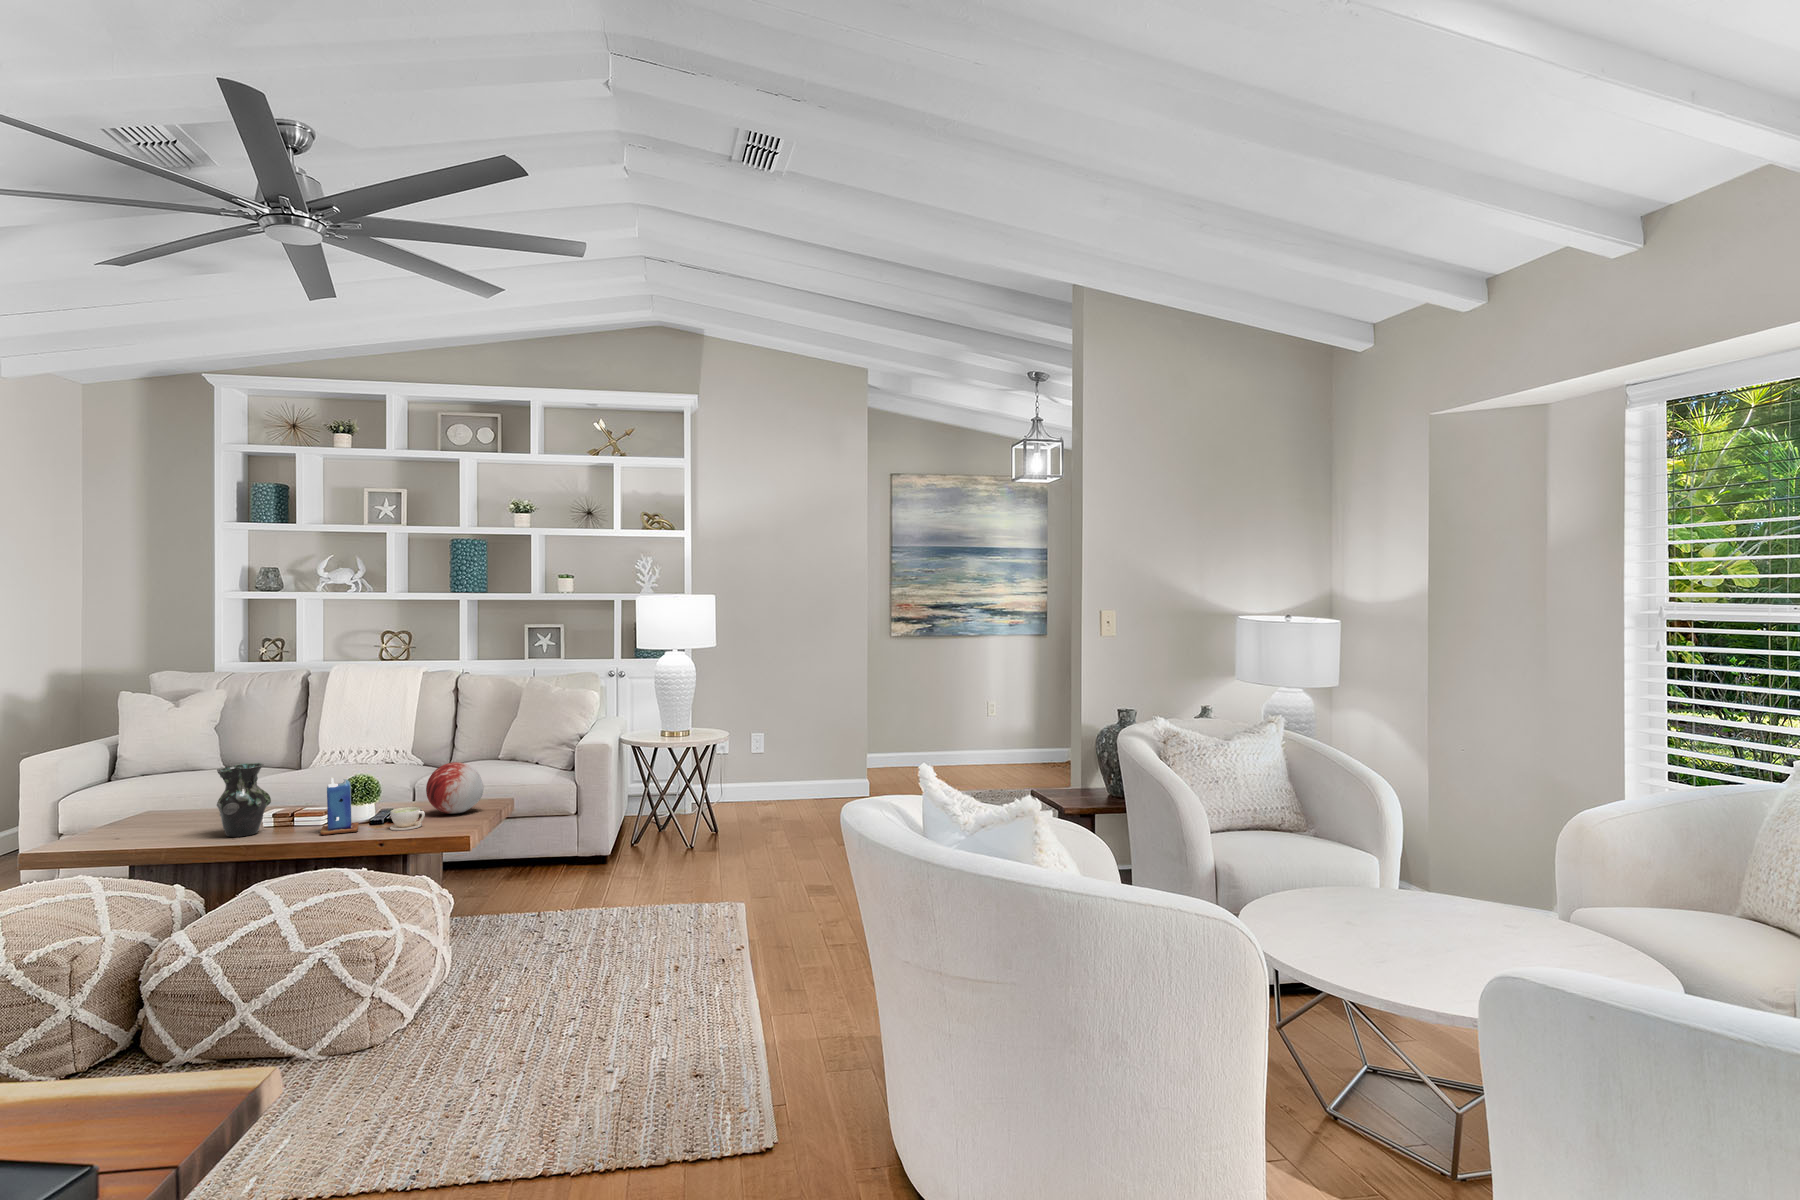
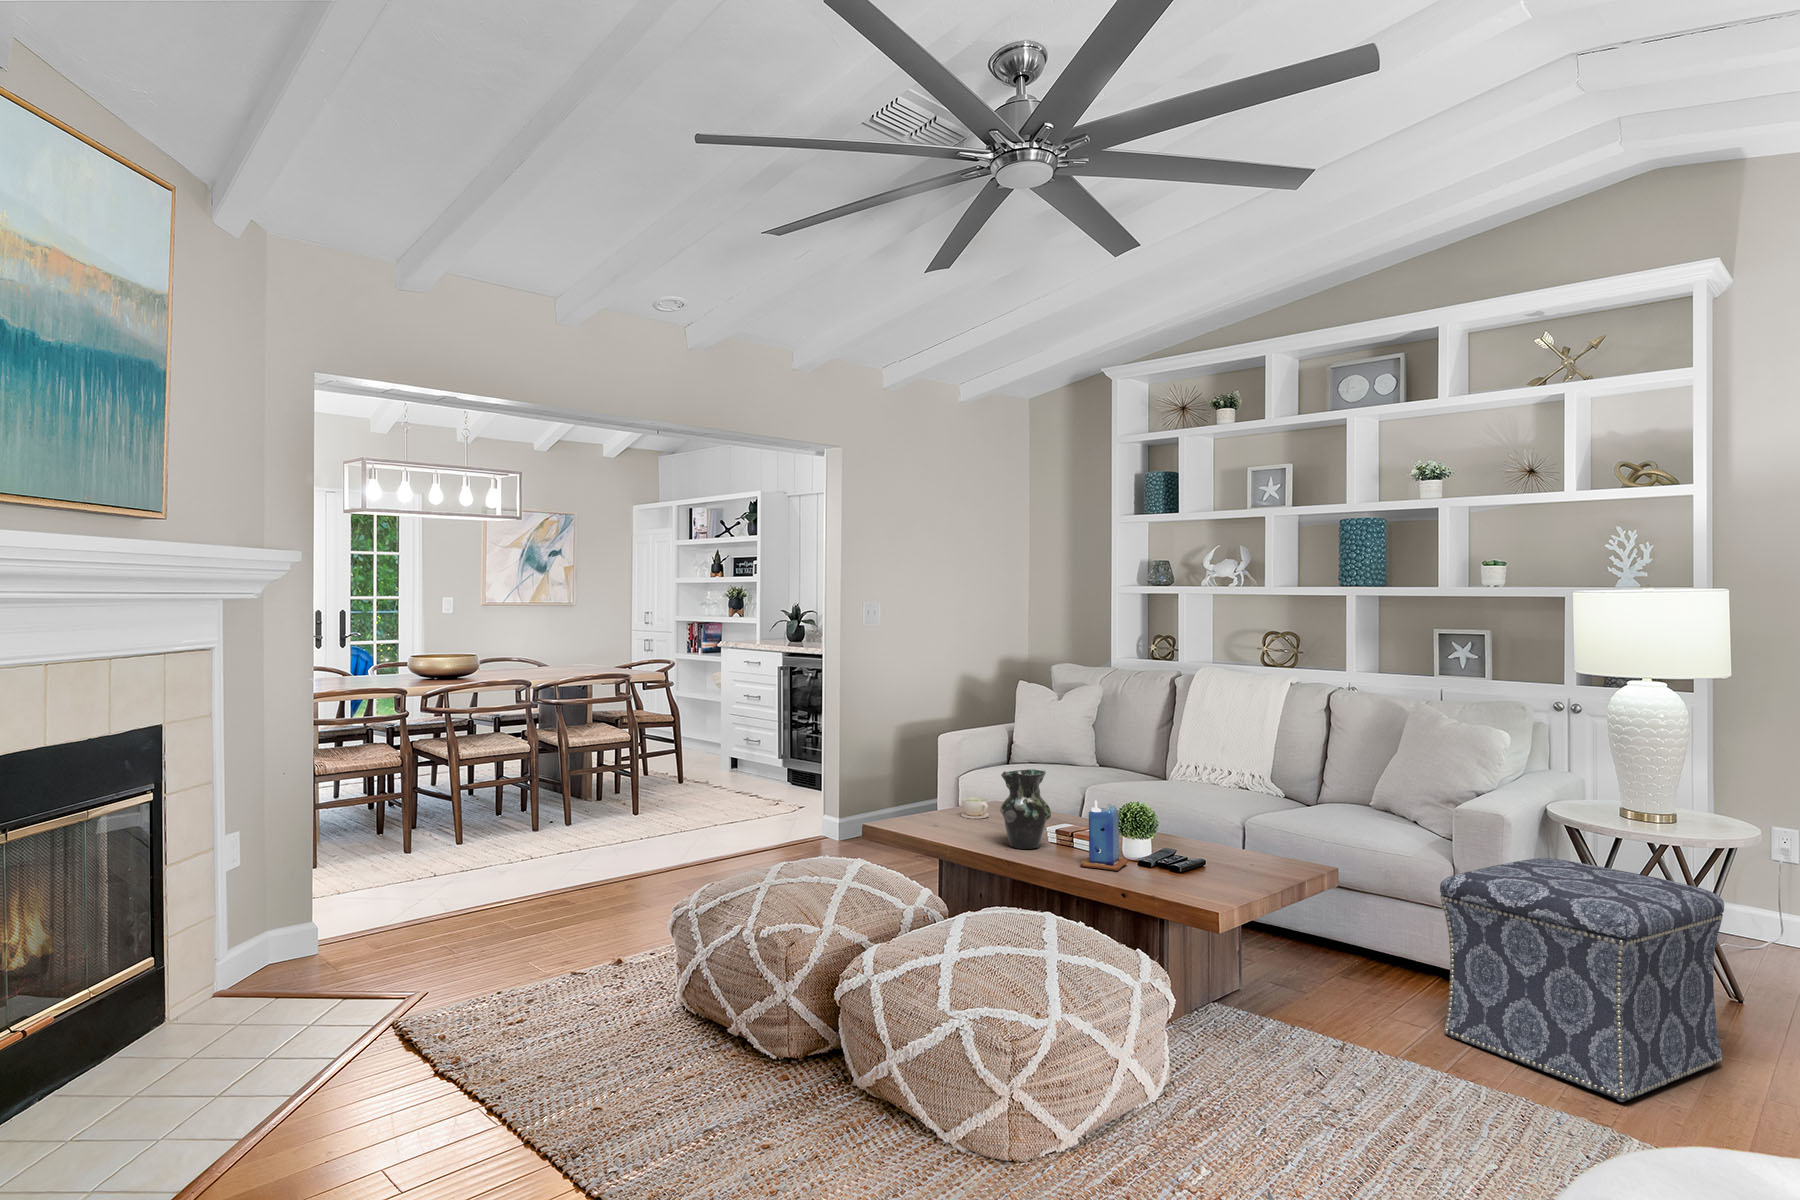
decorative orb: present [426,762,484,814] -> none [1211,805,1283,874]
ottoman: none [588,766,729,894] -> present [1440,858,1724,1102]
coffee cup: present [390,807,425,830] -> present [961,797,989,819]

